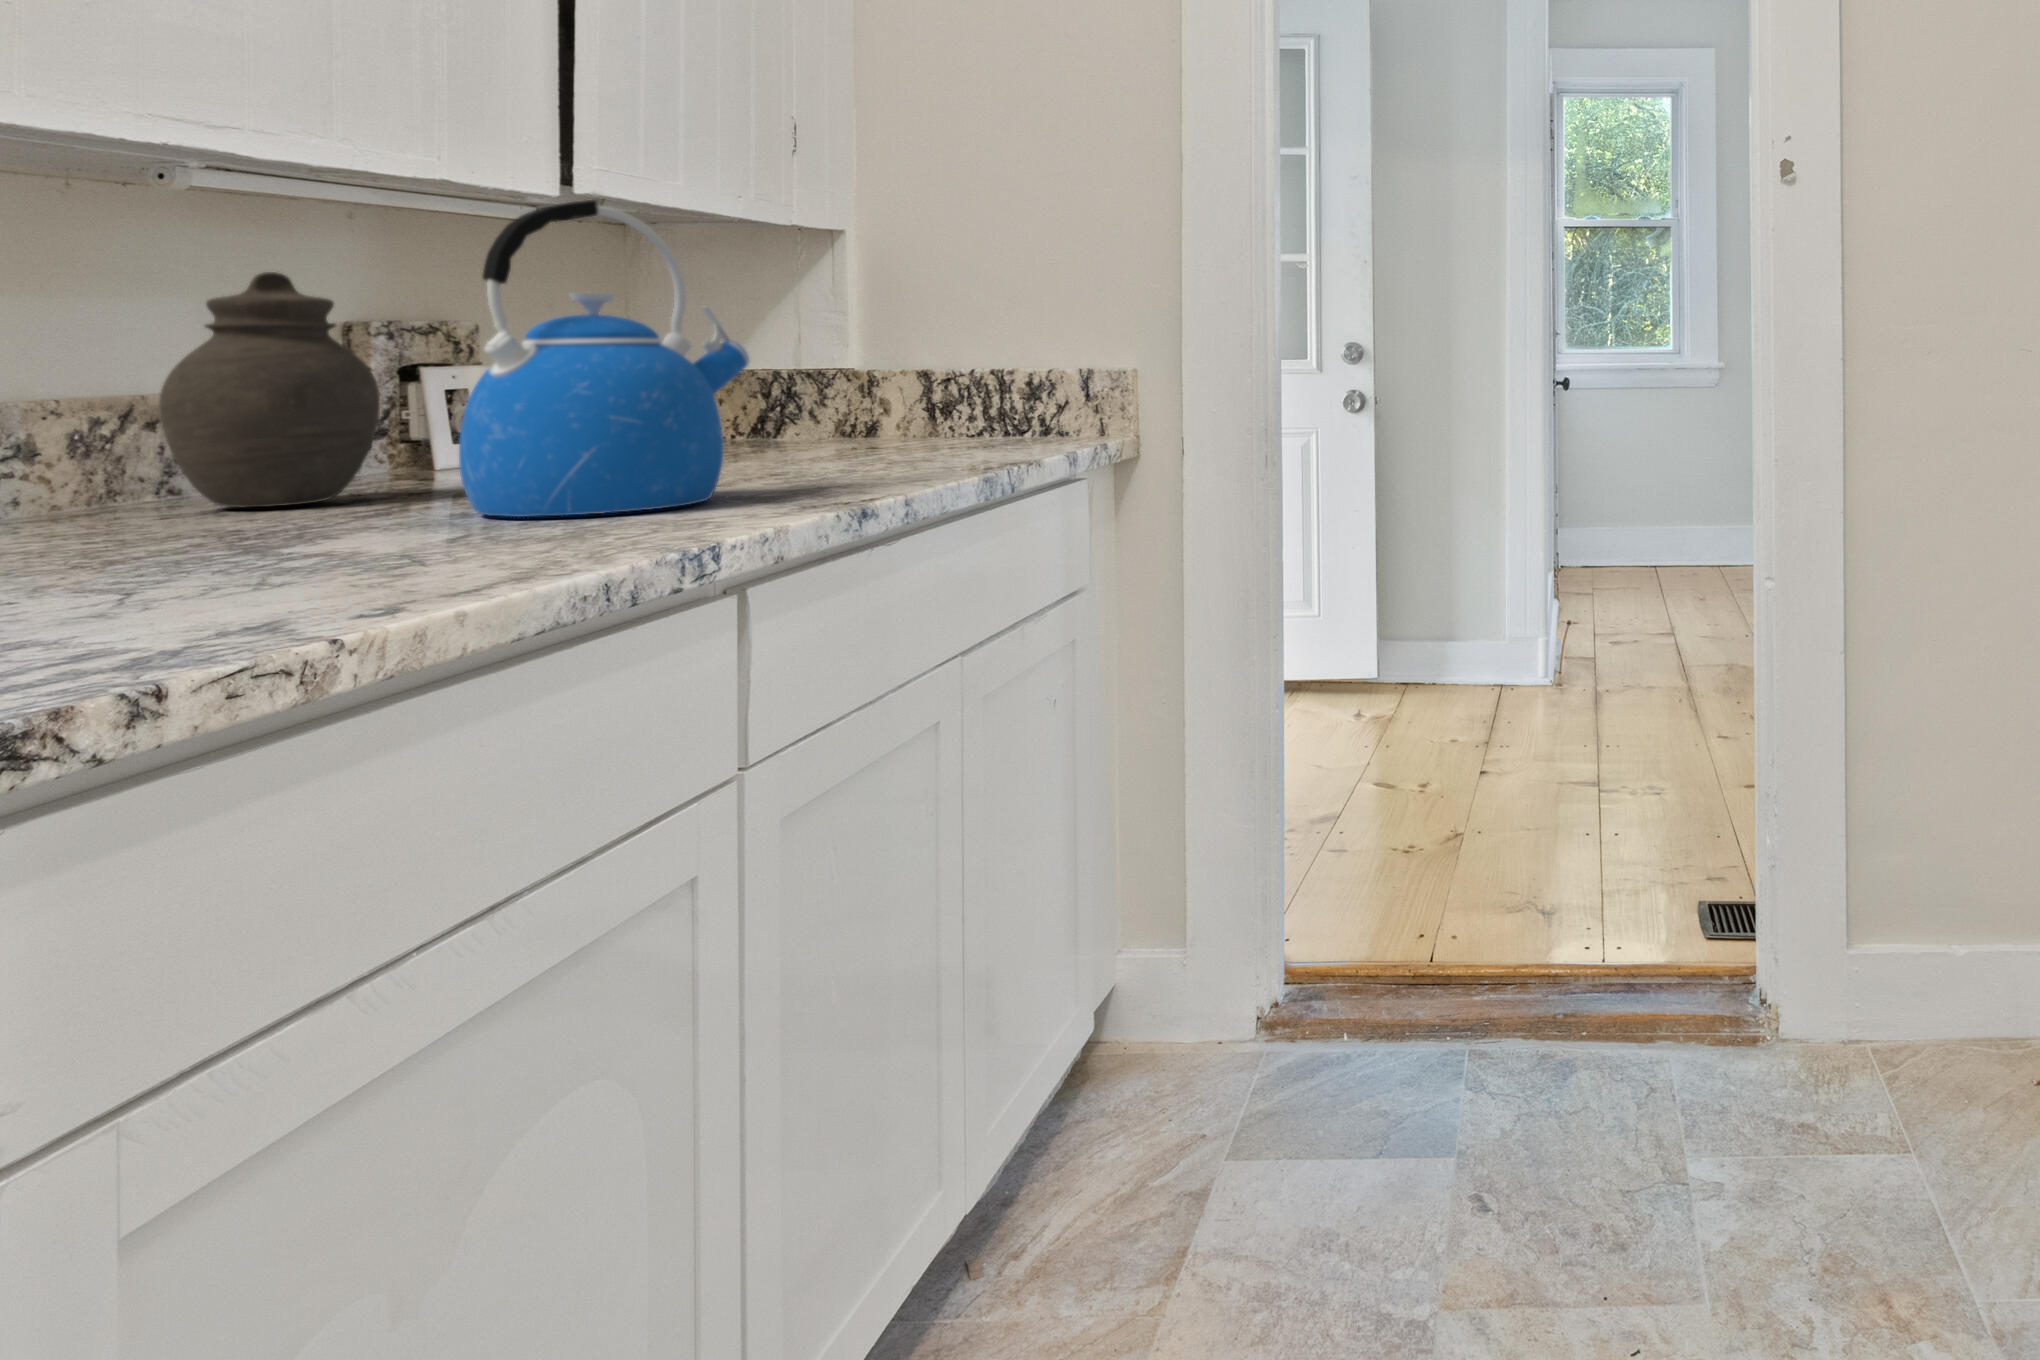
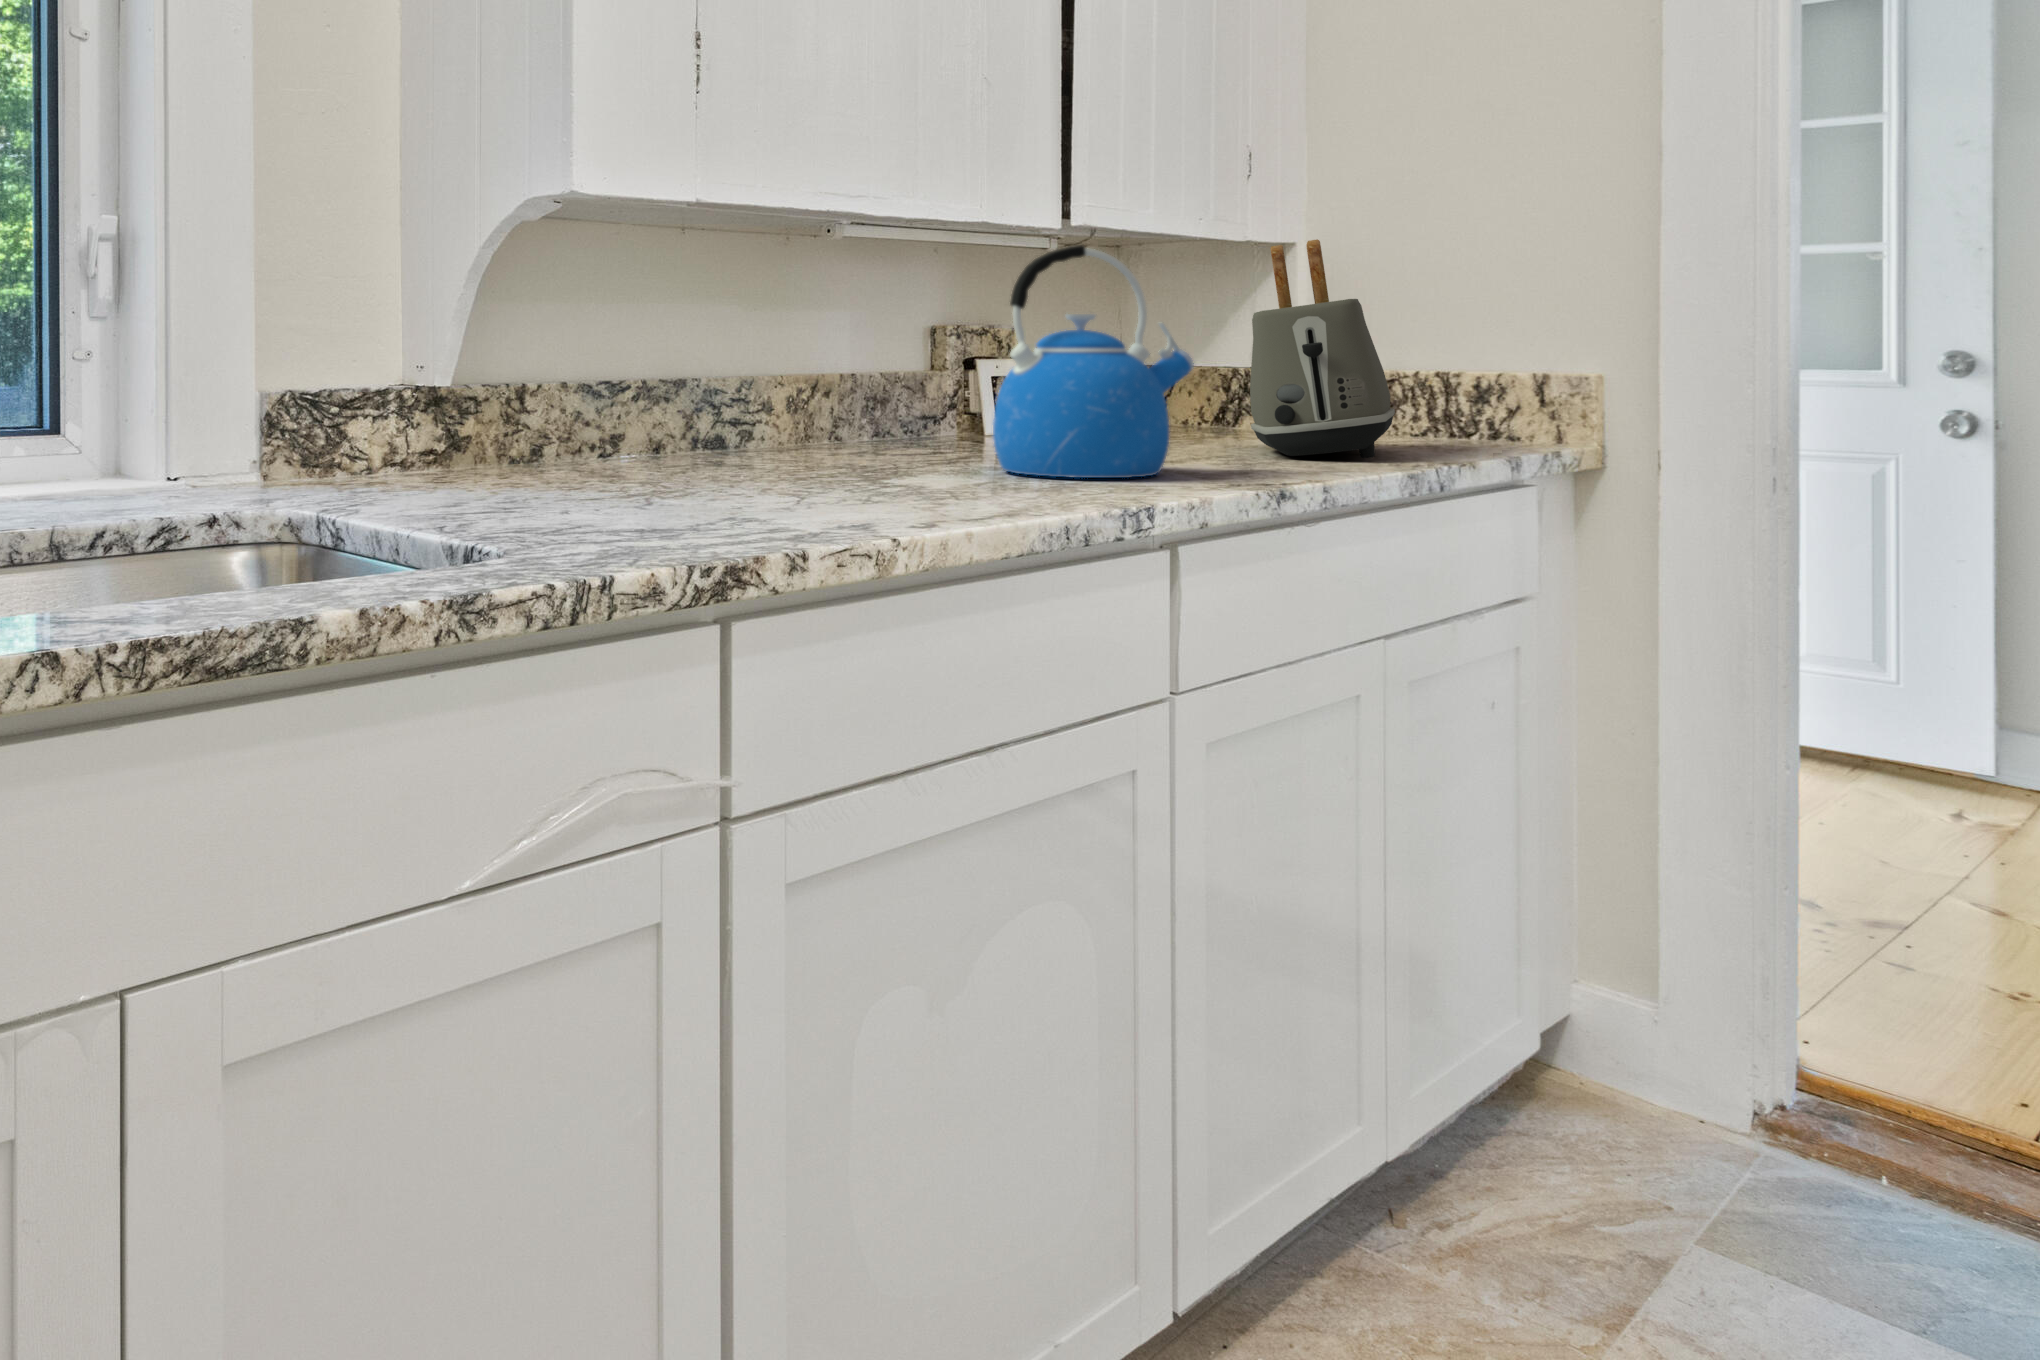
toaster: none [806,218,966,465] -> present [1250,239,1395,458]
jar: present [159,272,380,508] -> none [833,297,950,454]

